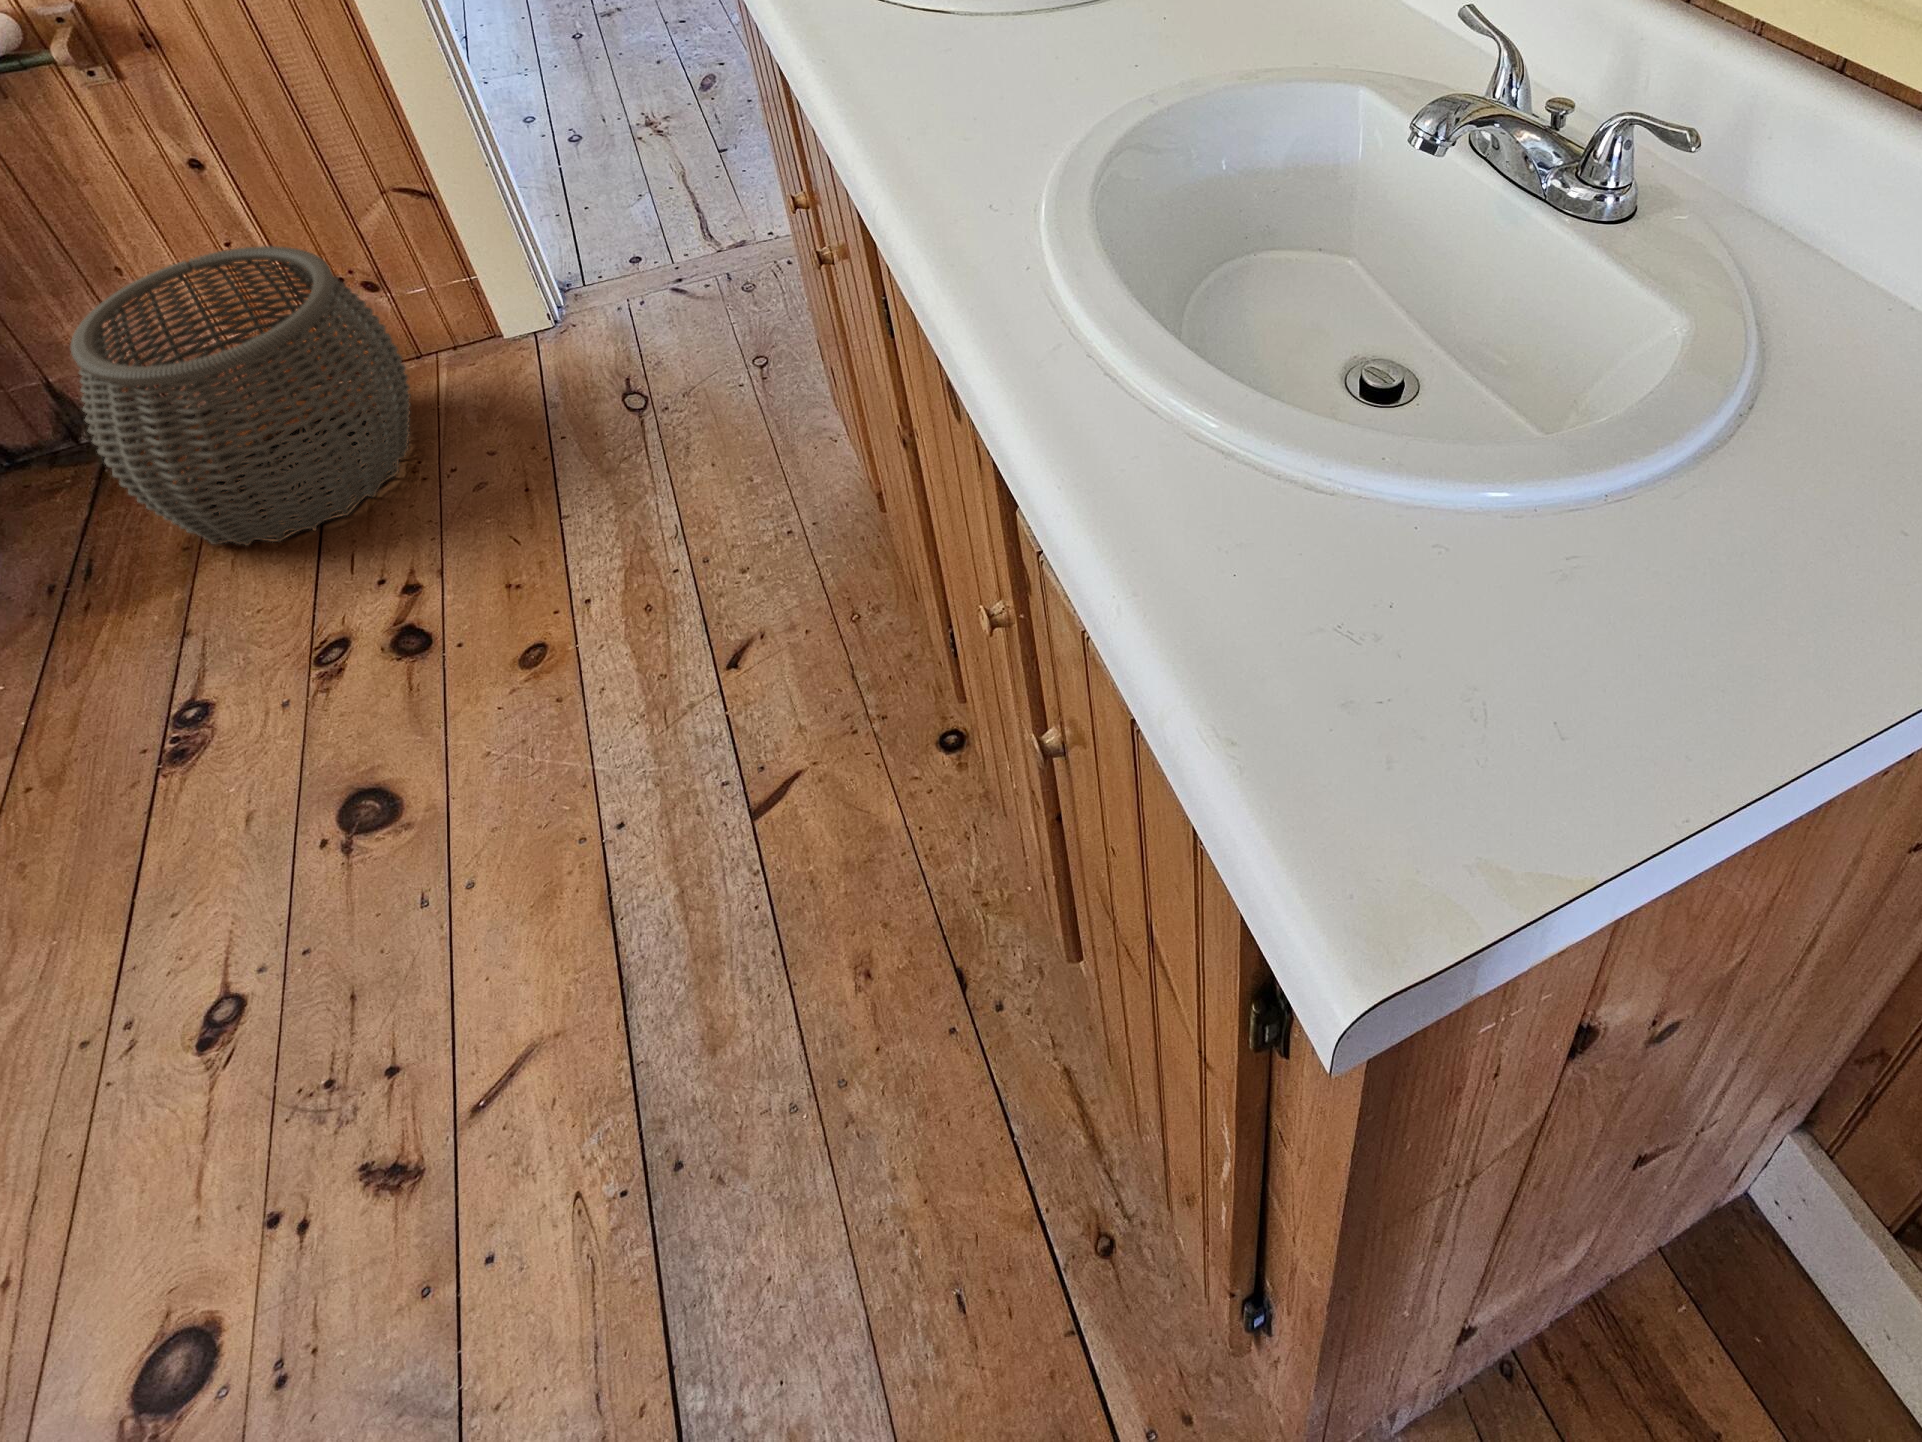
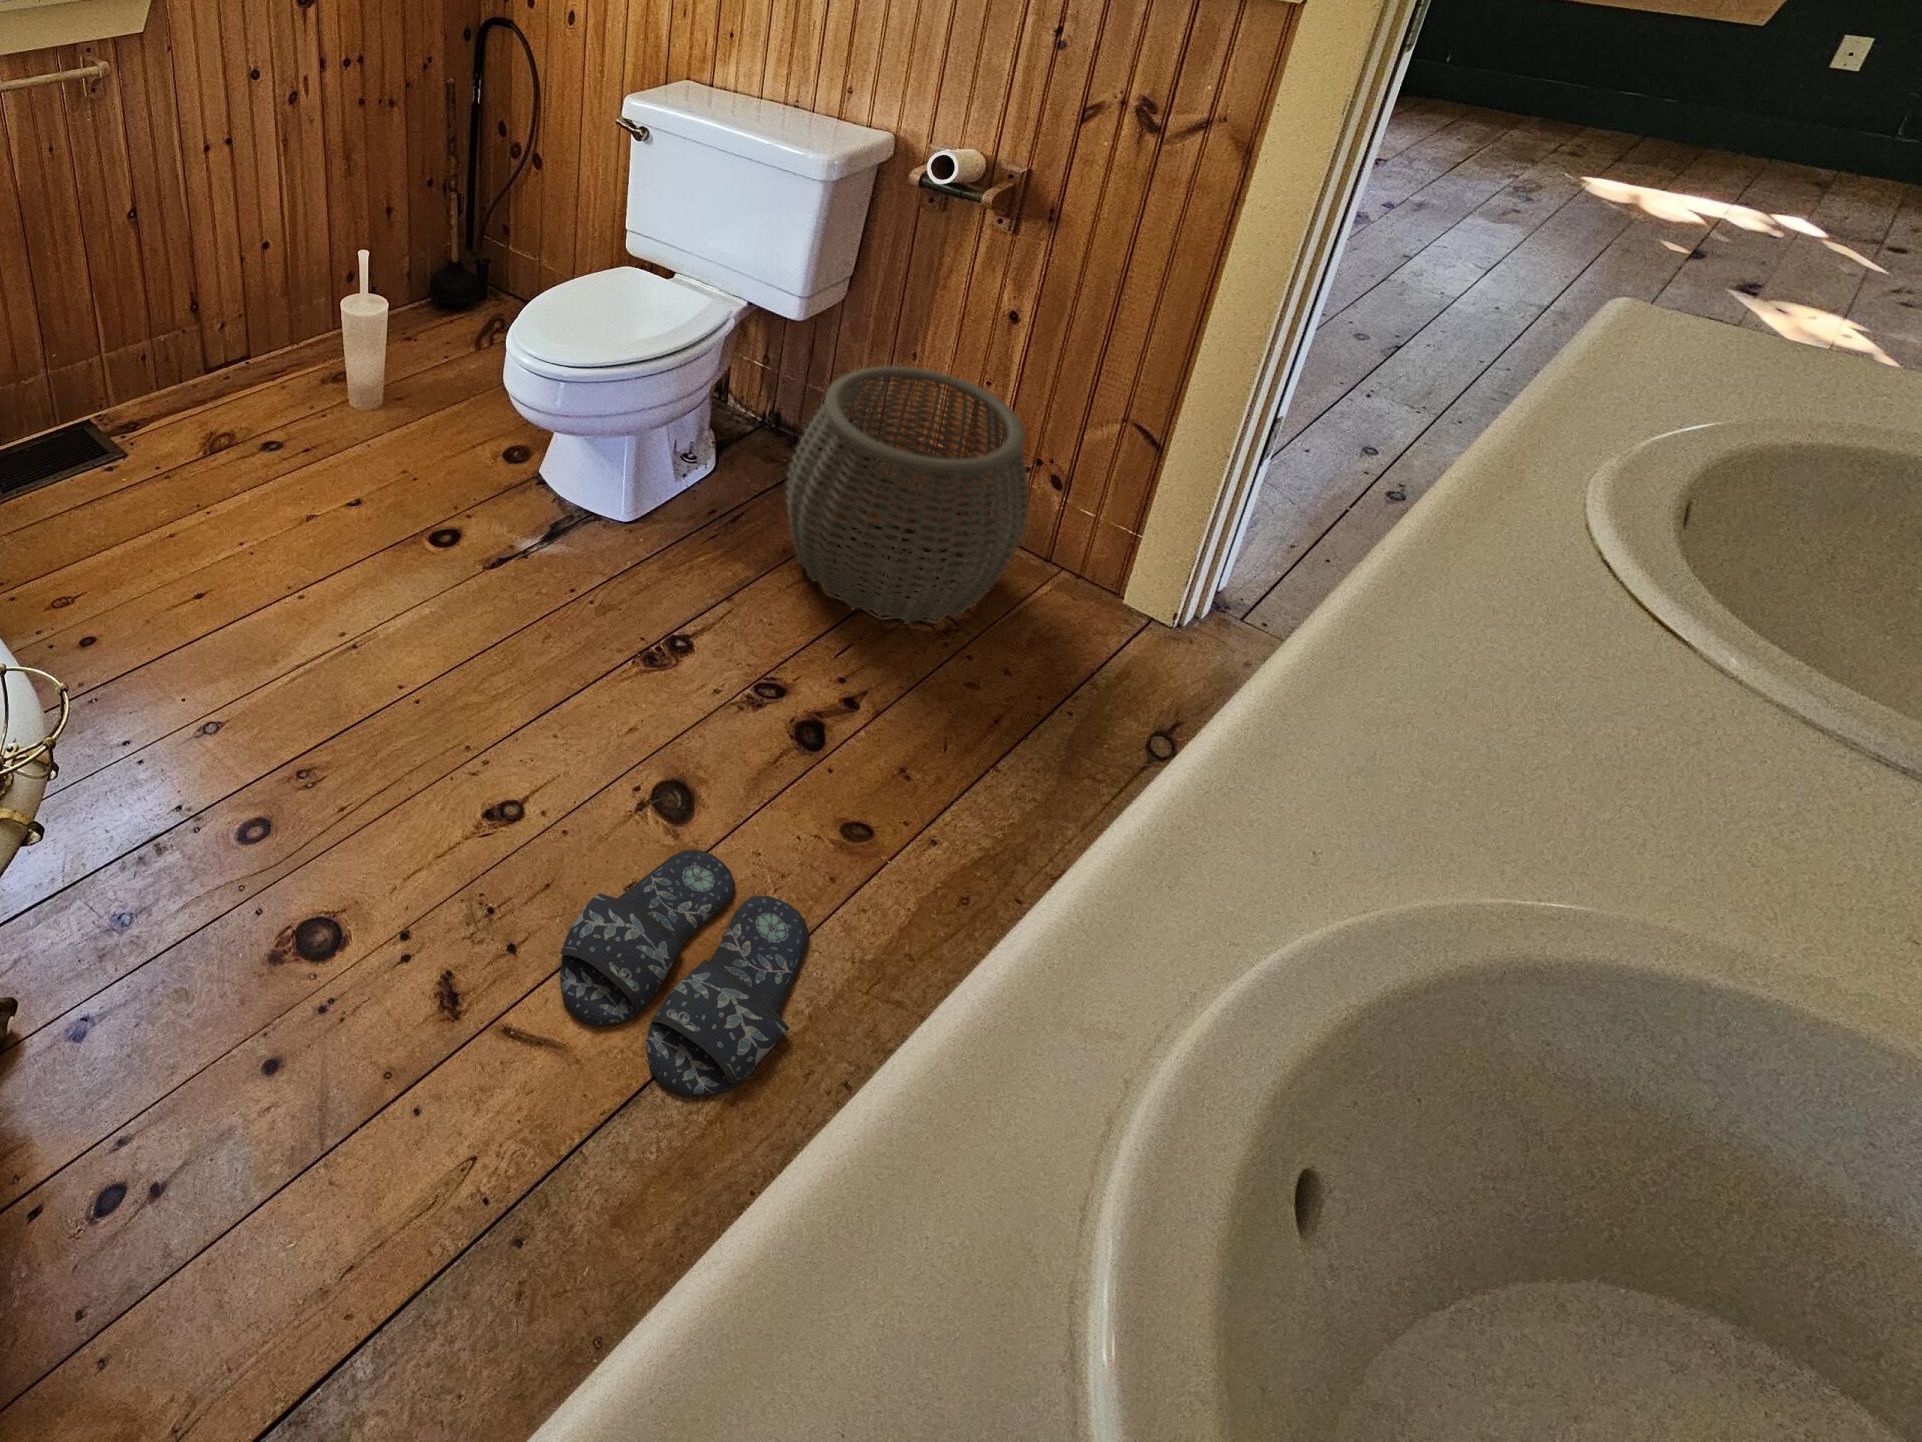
slippers: none [407,745,673,1029] -> present [560,849,809,1097]

